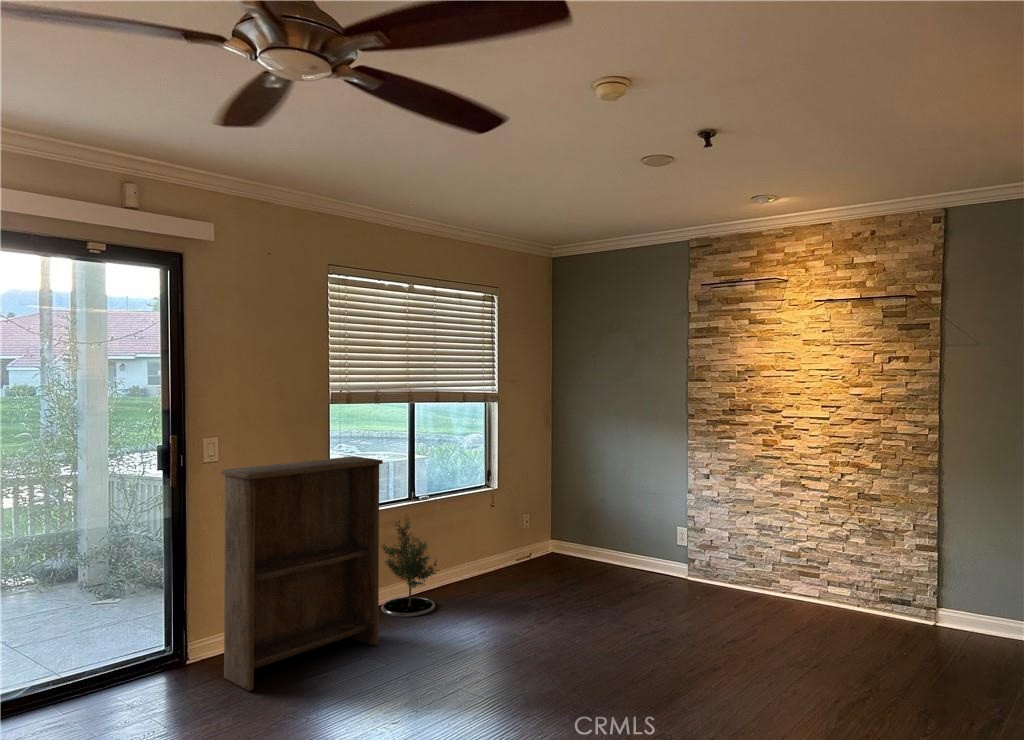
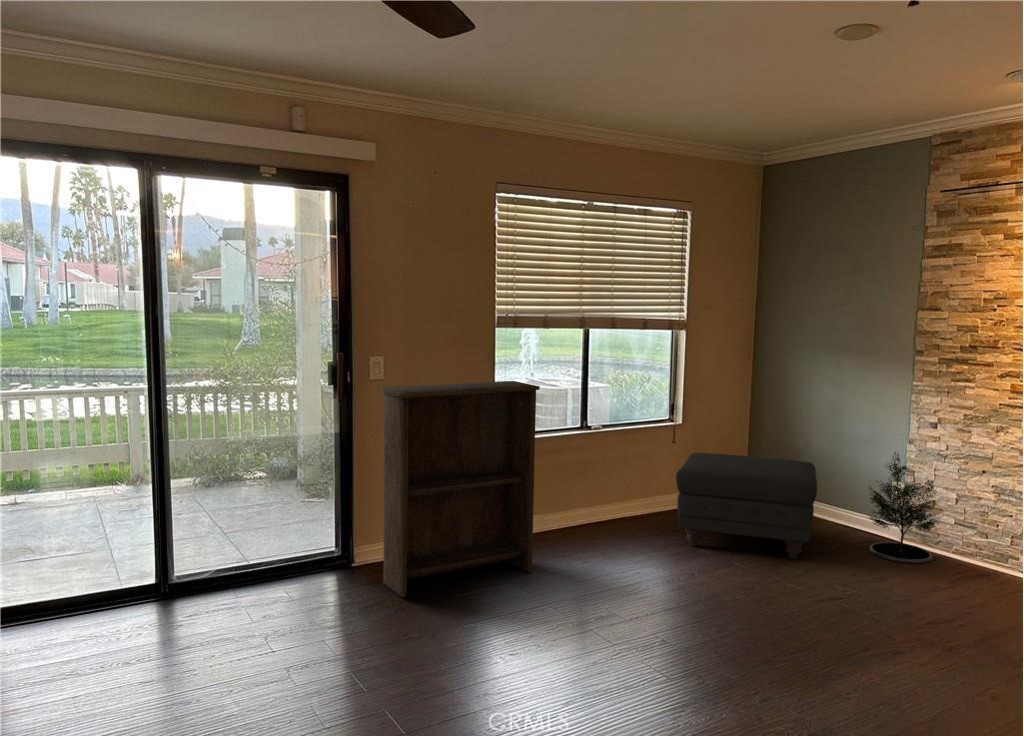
ottoman: none [504,514,625,603] -> present [676,453,817,559]
potted tree: present [381,519,438,617] -> present [869,452,939,563]

